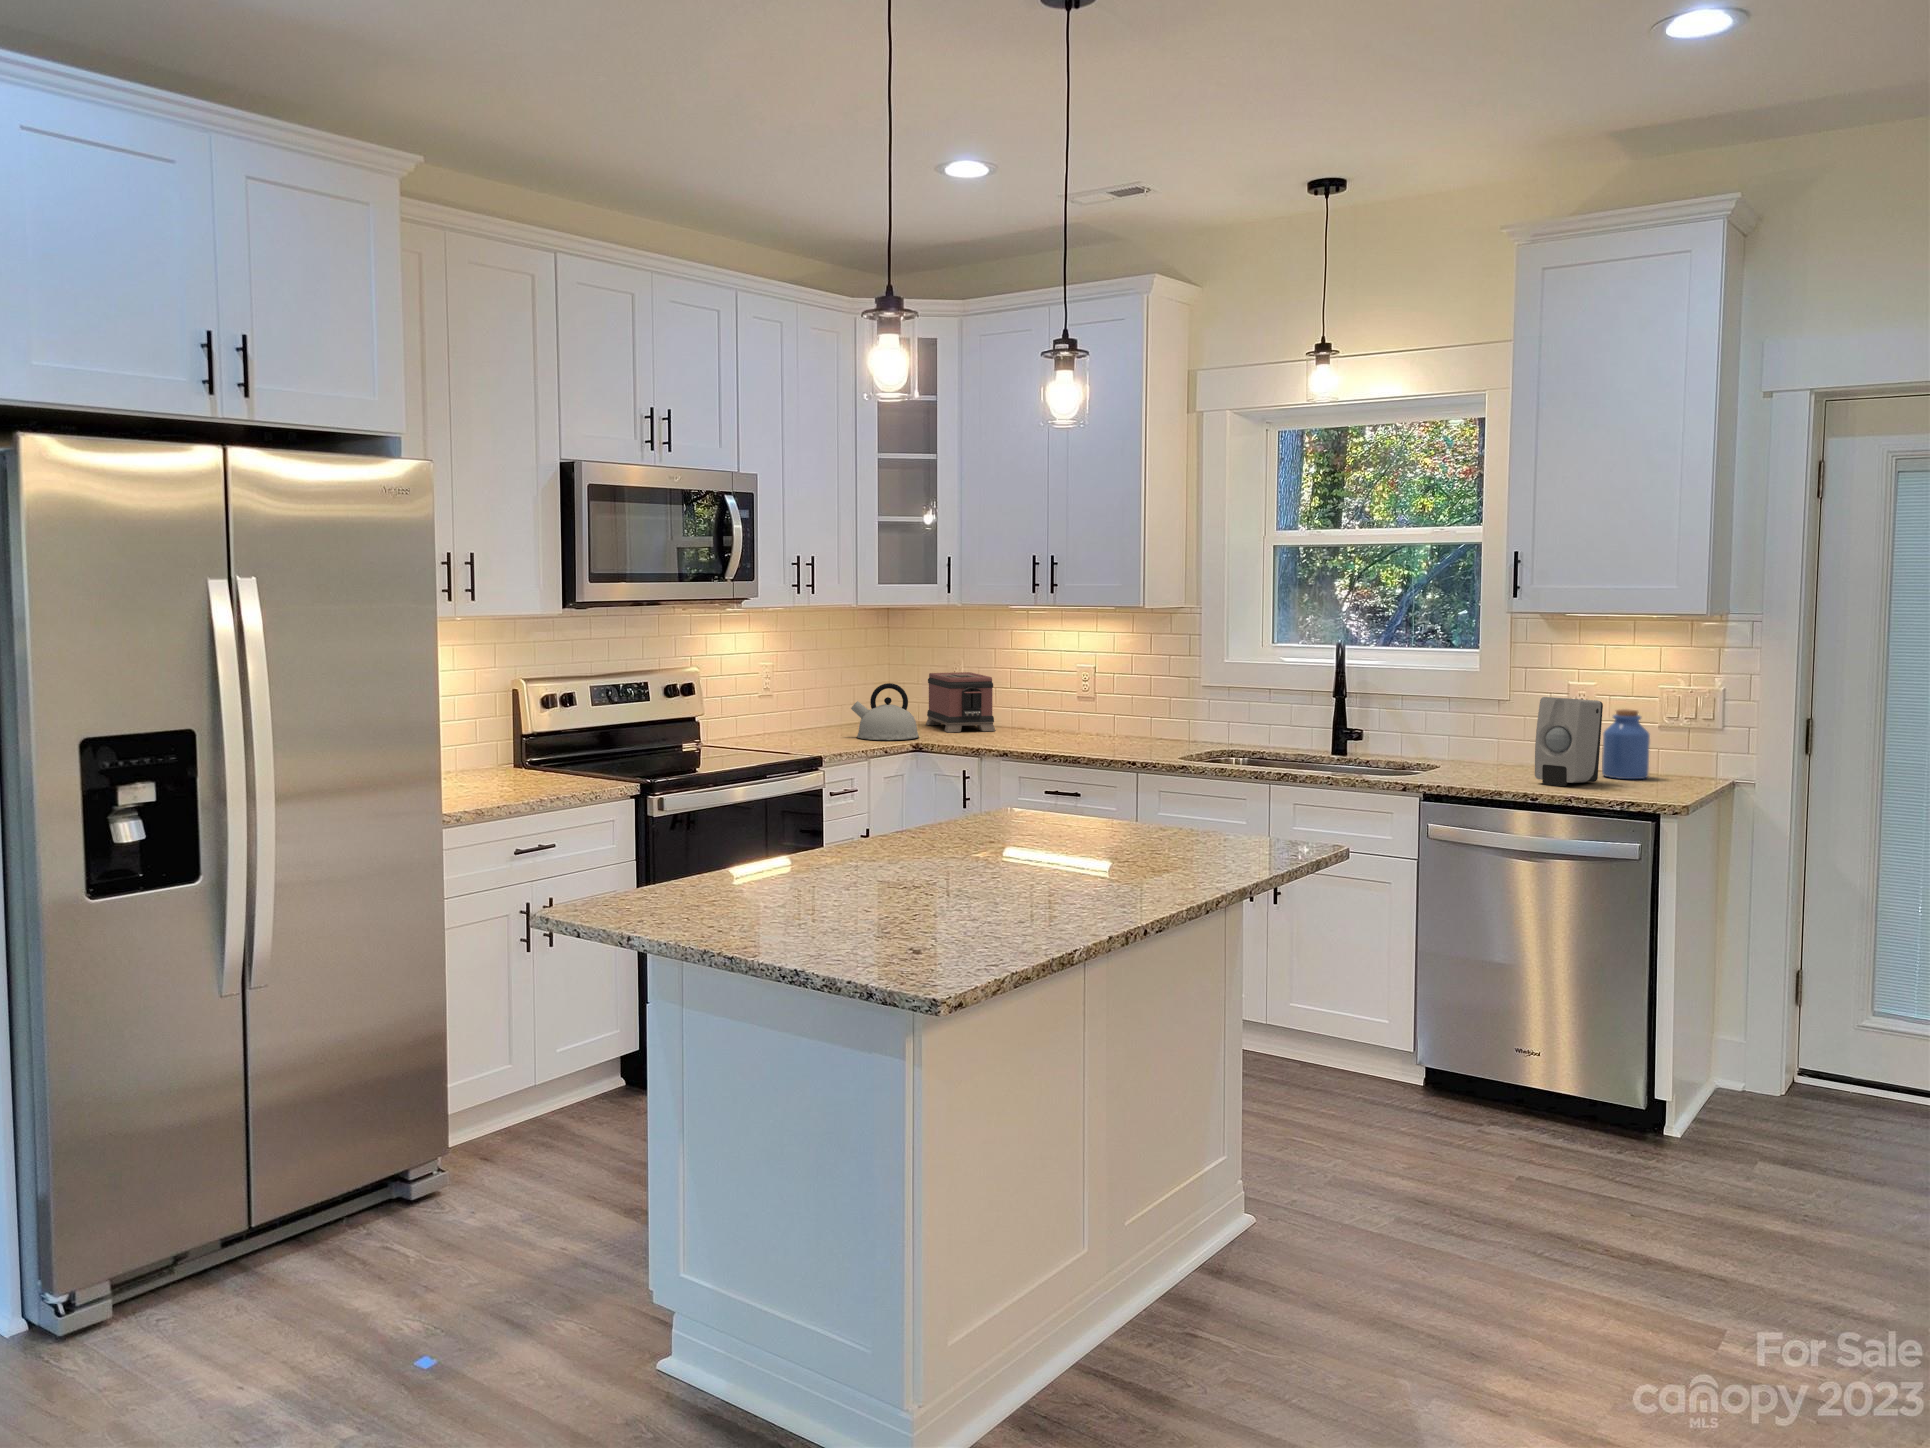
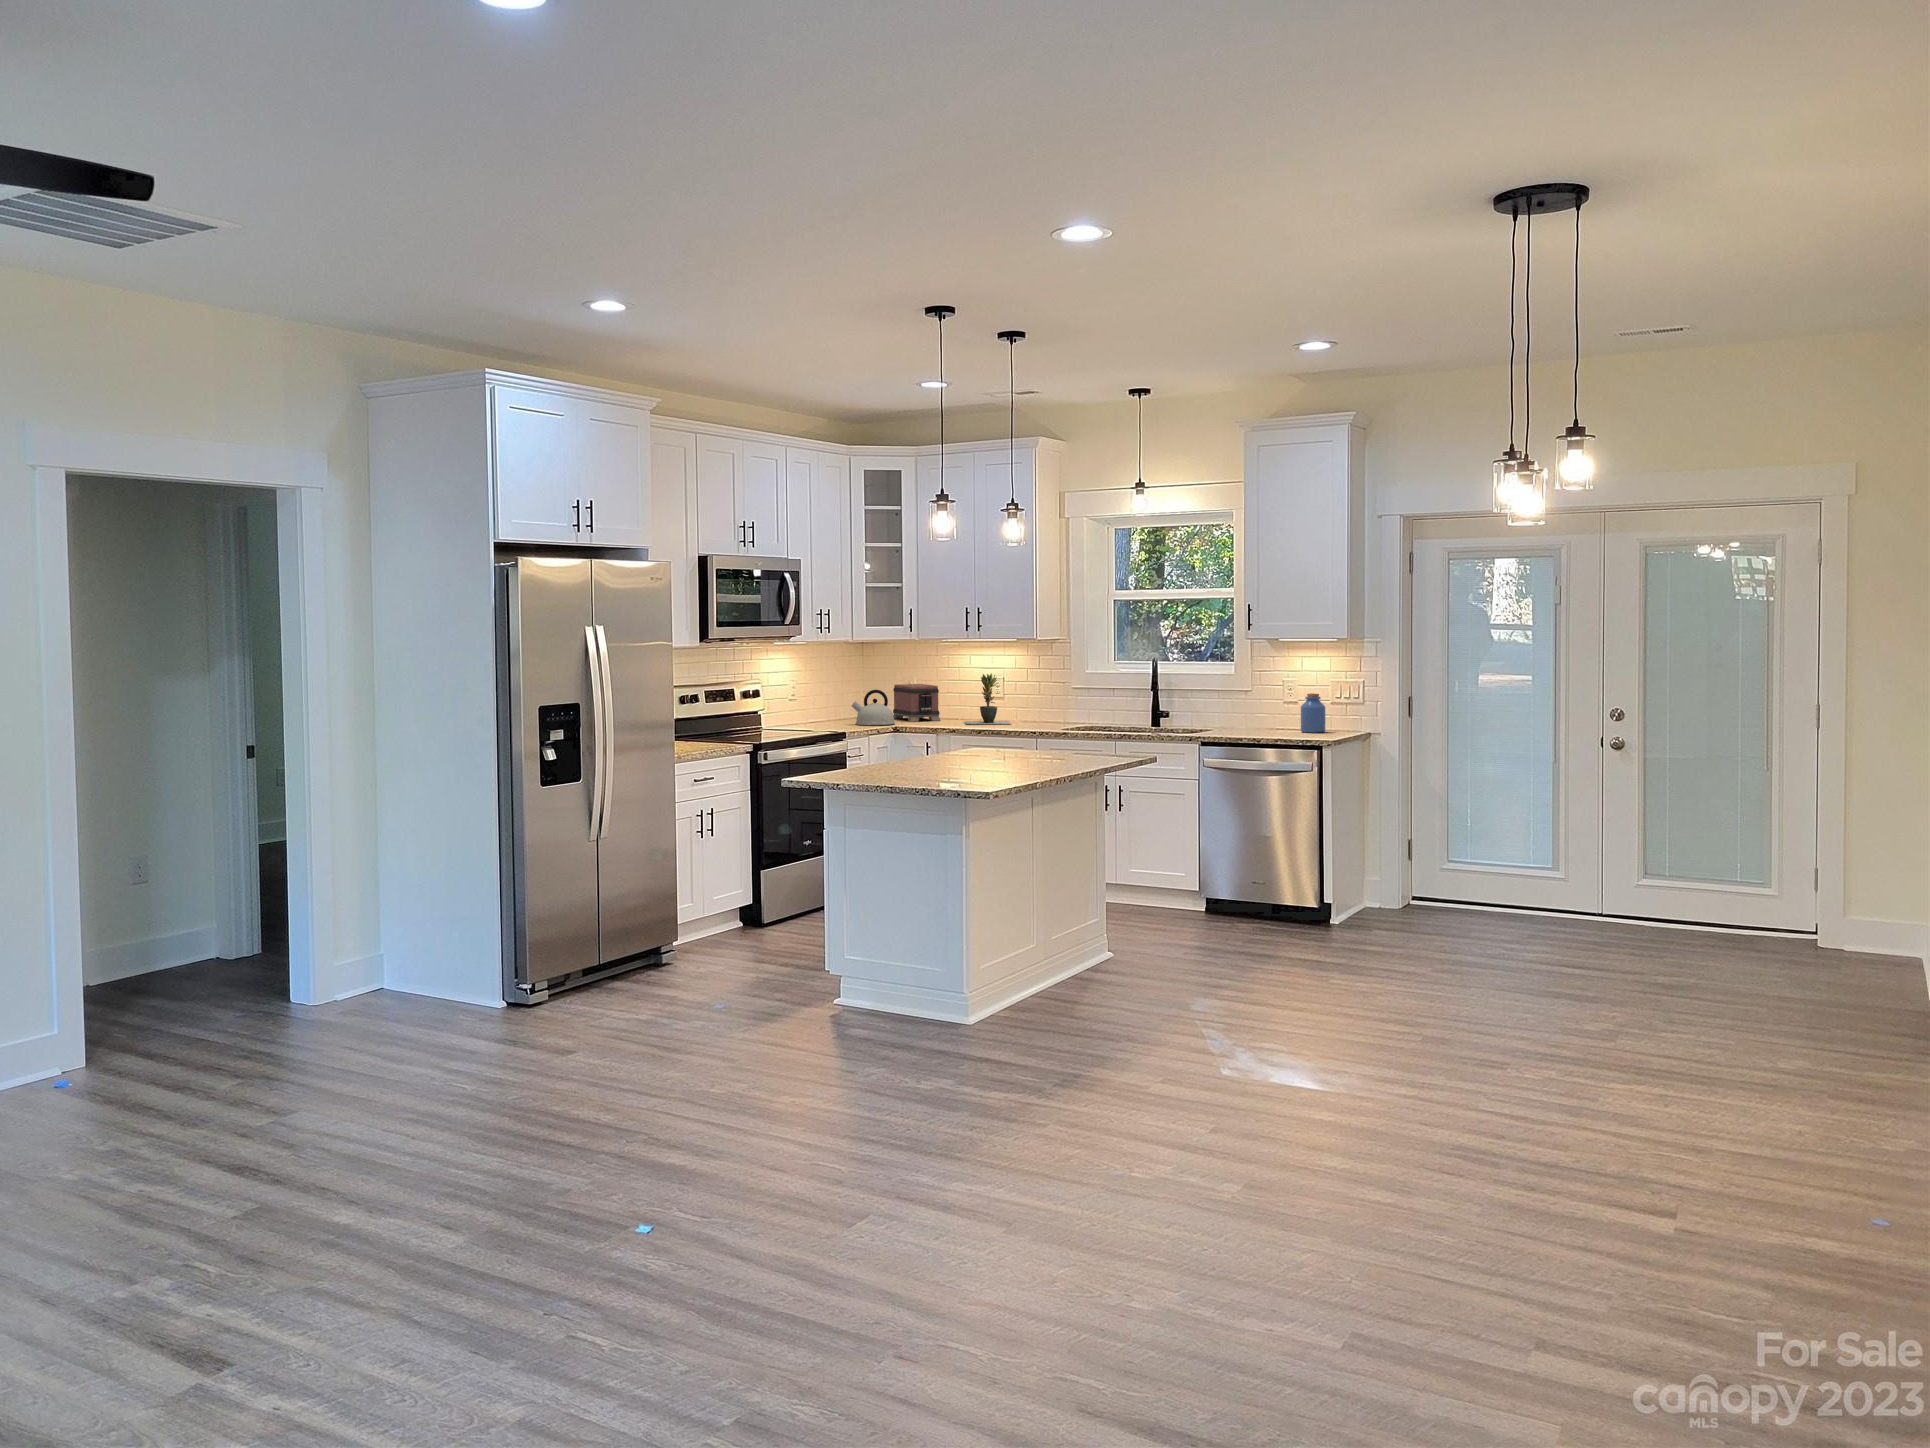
potted plant: none [1029,659,1102,742] -> present [964,673,1011,724]
soap dispenser: present [1535,697,1603,786] -> none [1261,686,1298,736]

